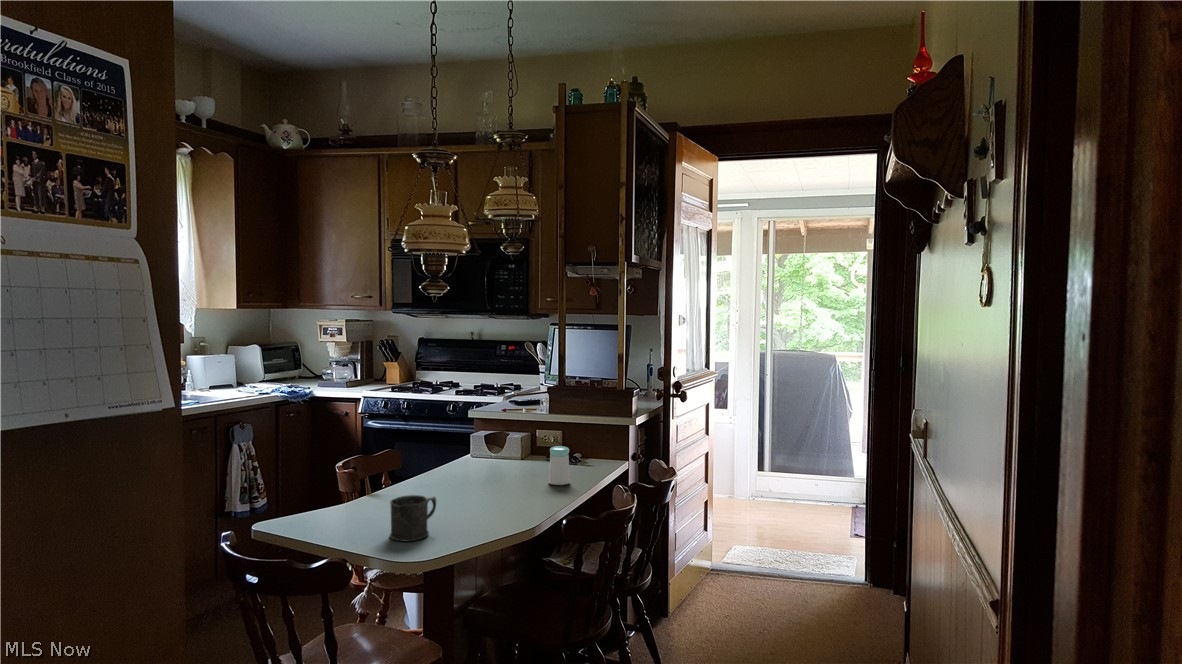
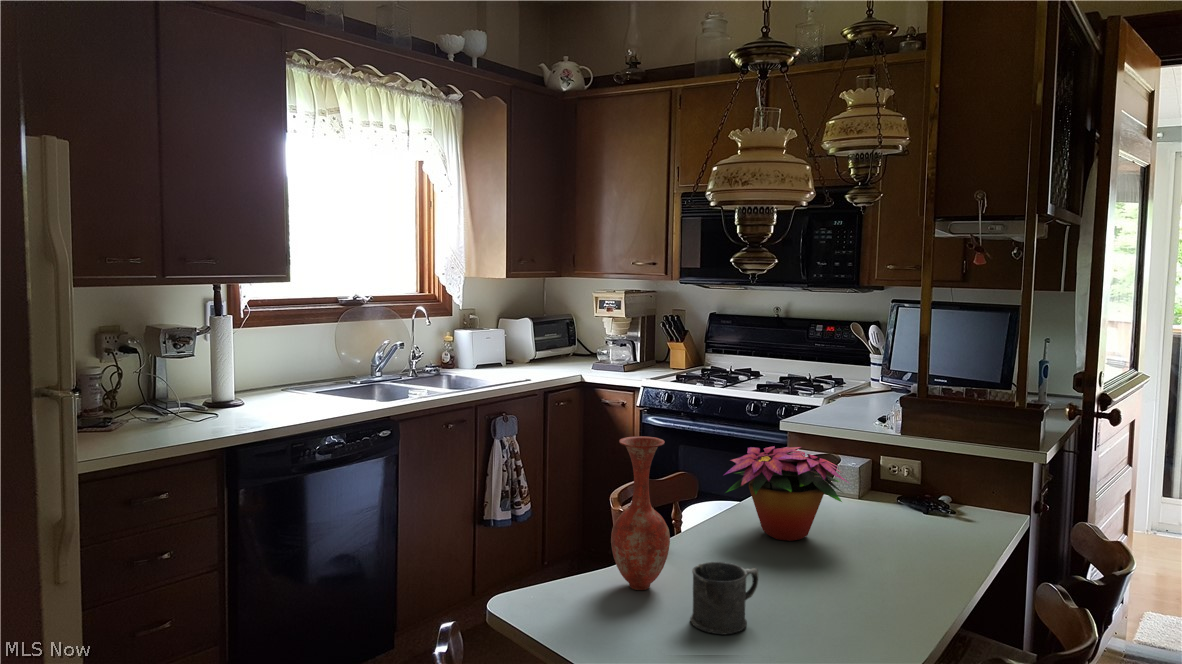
vase: none [331,415,376,525] -> present [611,436,670,590]
flower arrangement: none [415,420,511,488] -> present [724,446,847,541]
salt shaker: present [548,446,570,485] -> none [913,494,950,554]

